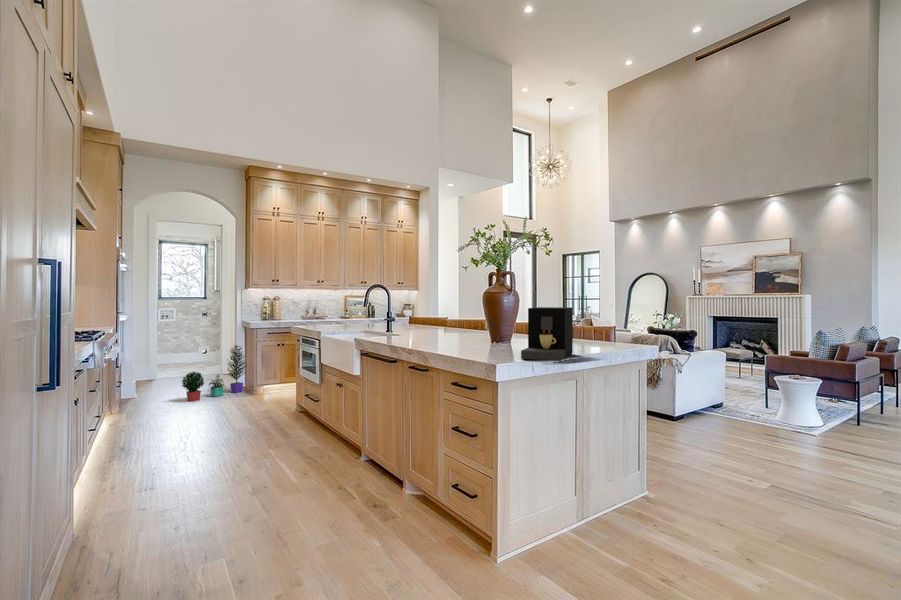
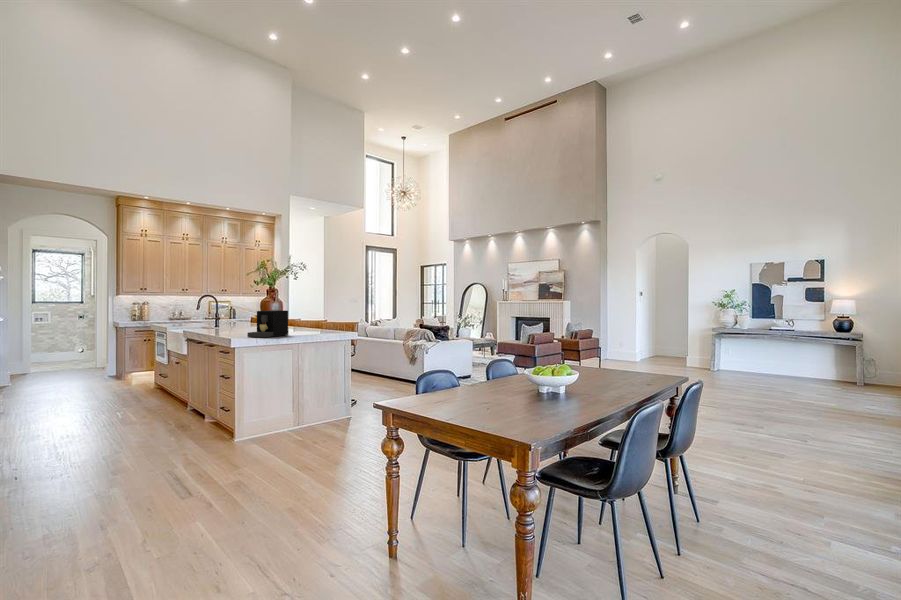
potted plant: present [182,345,245,401] -> none [56,340,116,385]

